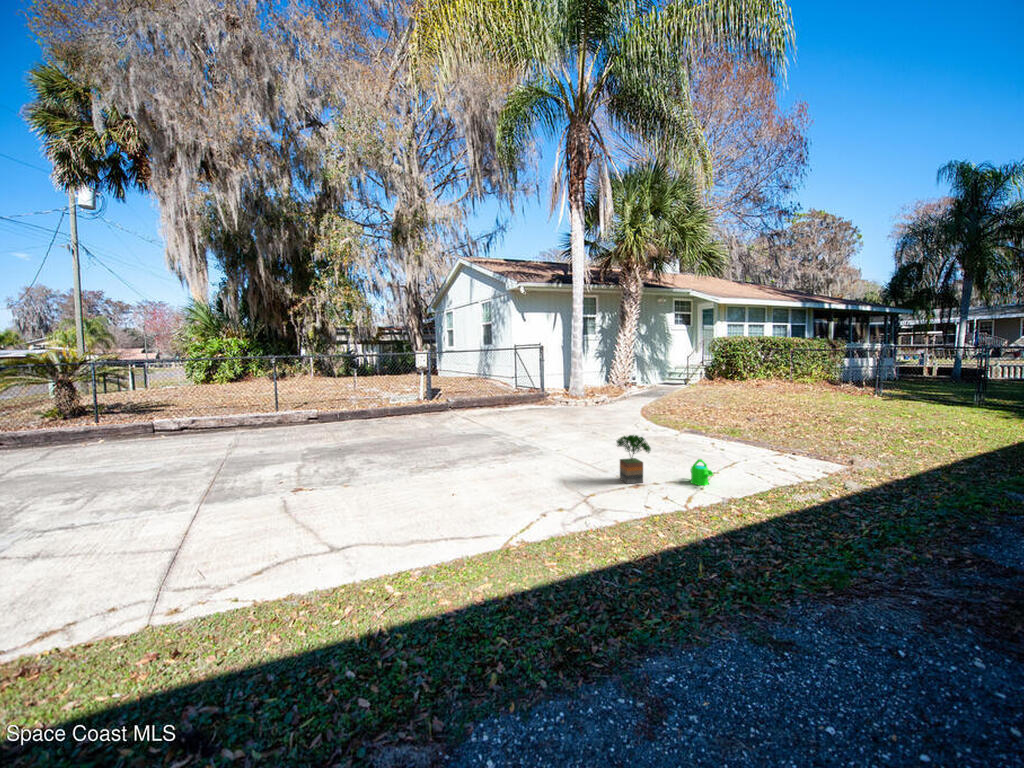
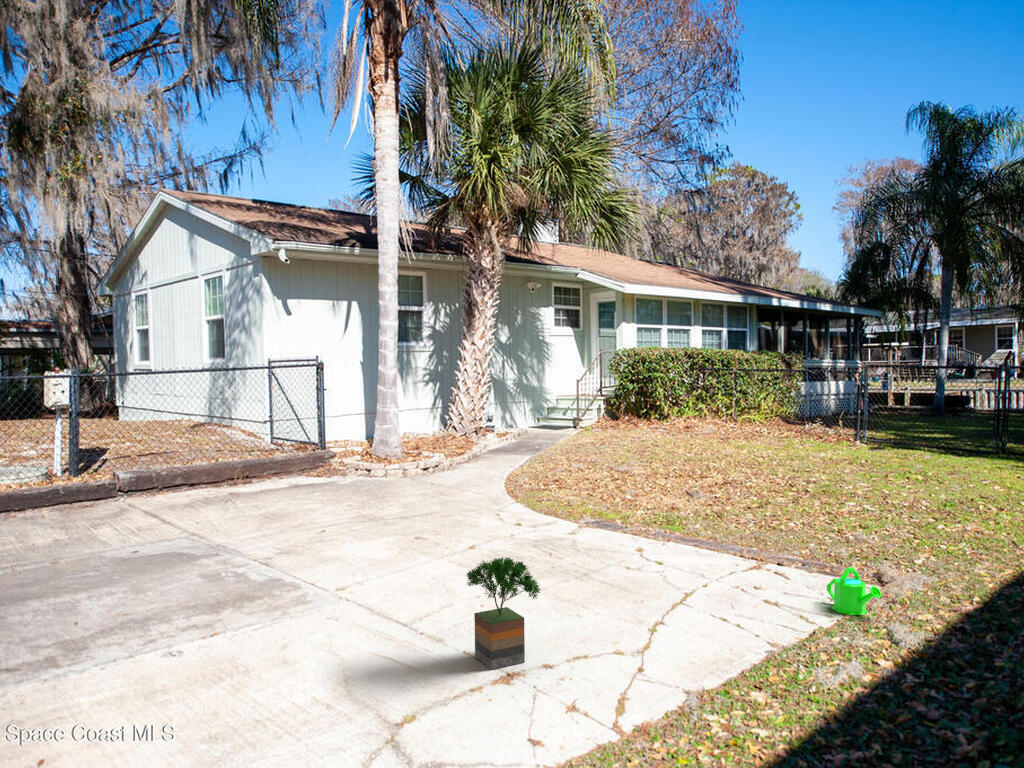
watering can: present [690,459,713,485] -> present [827,567,881,615]

